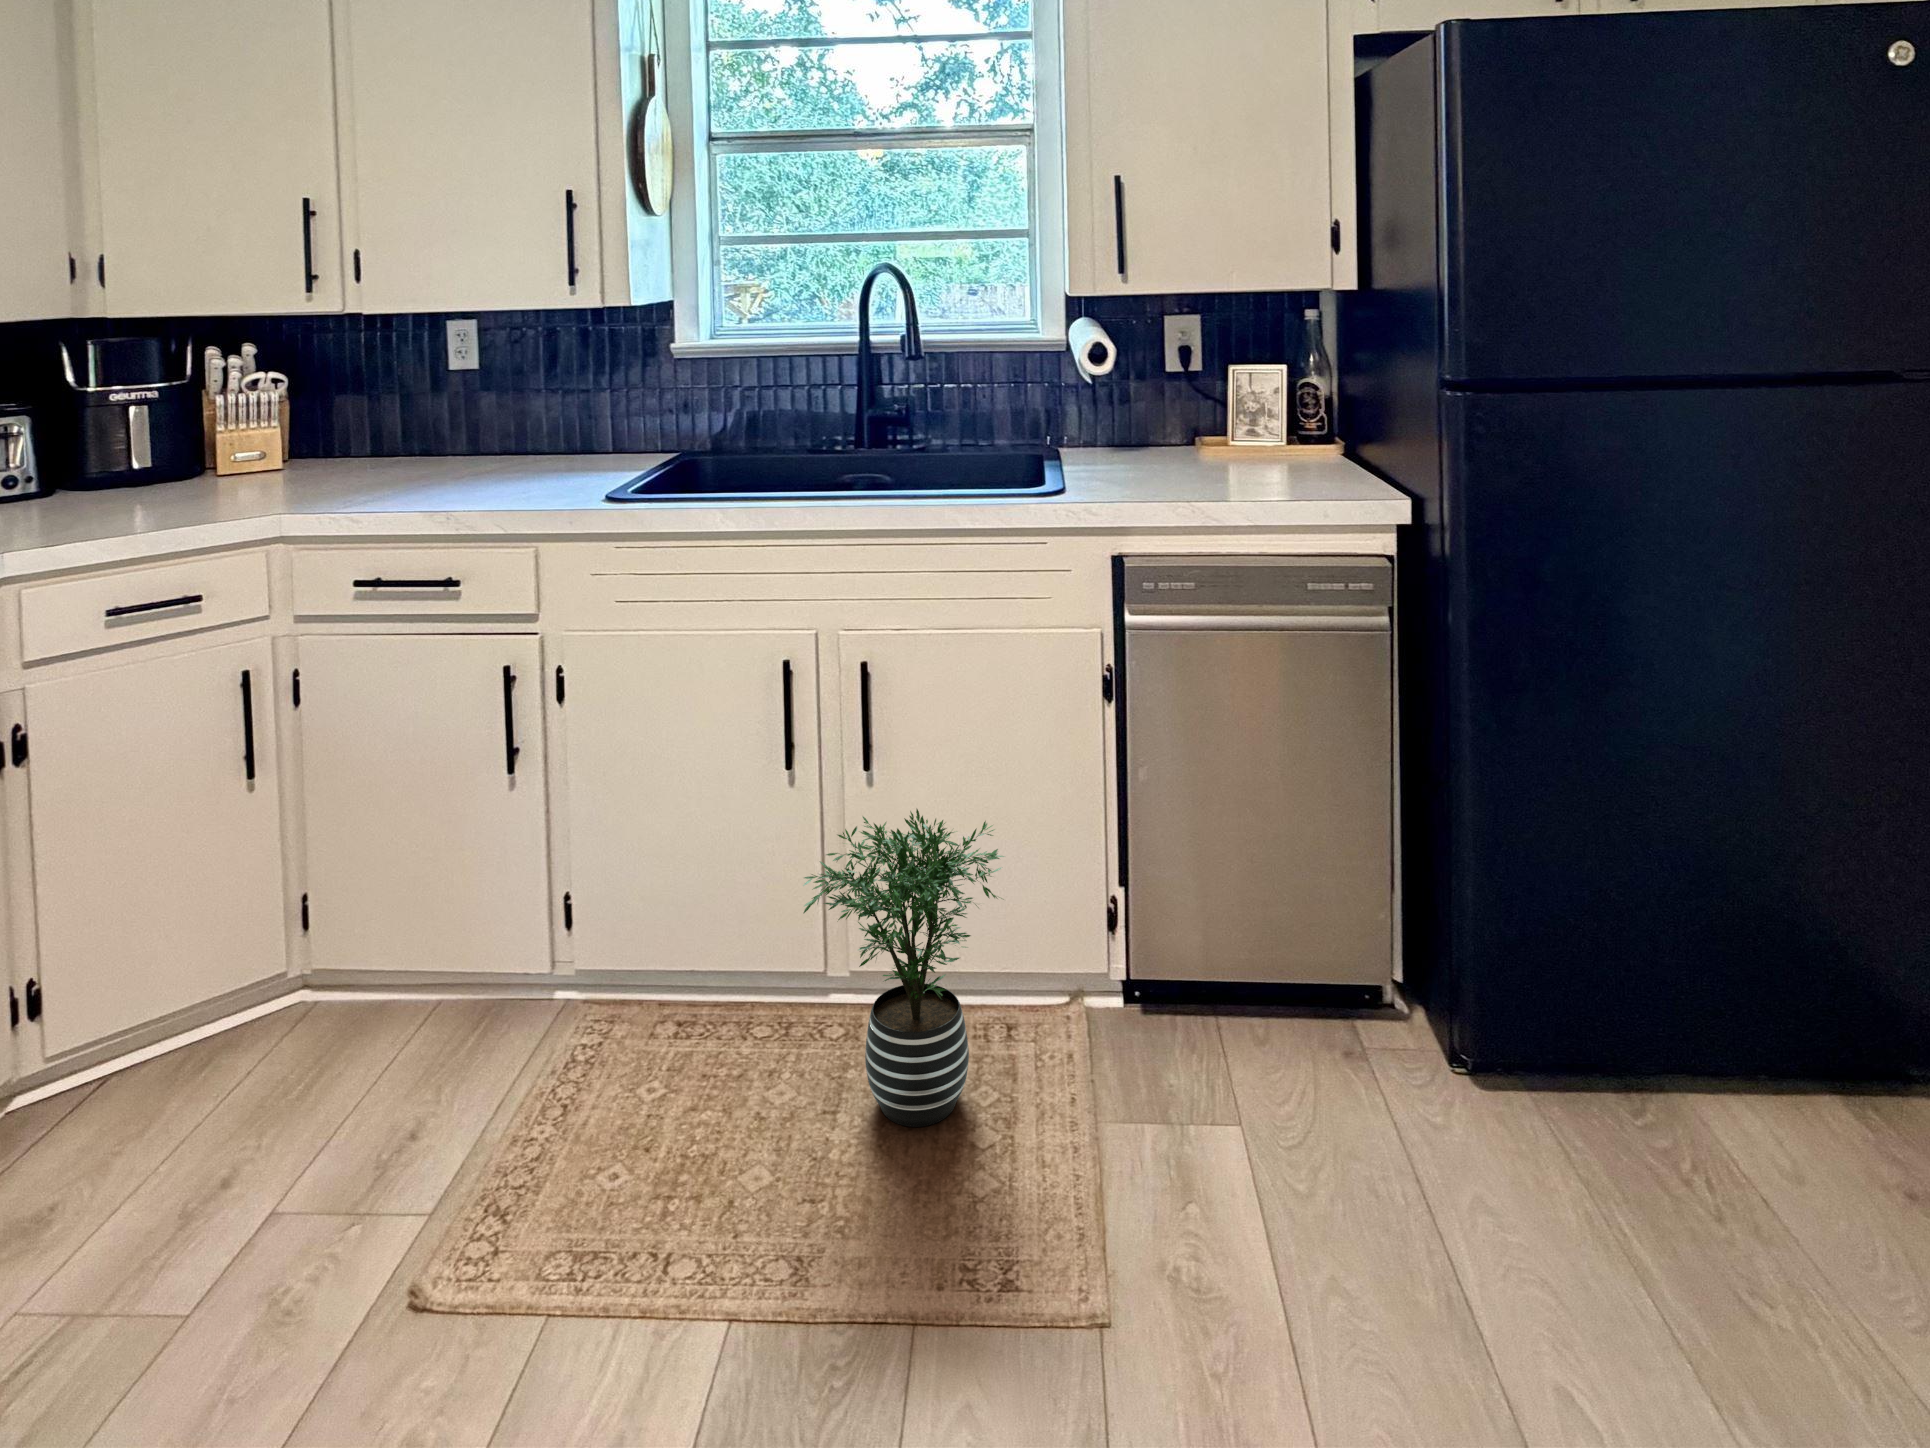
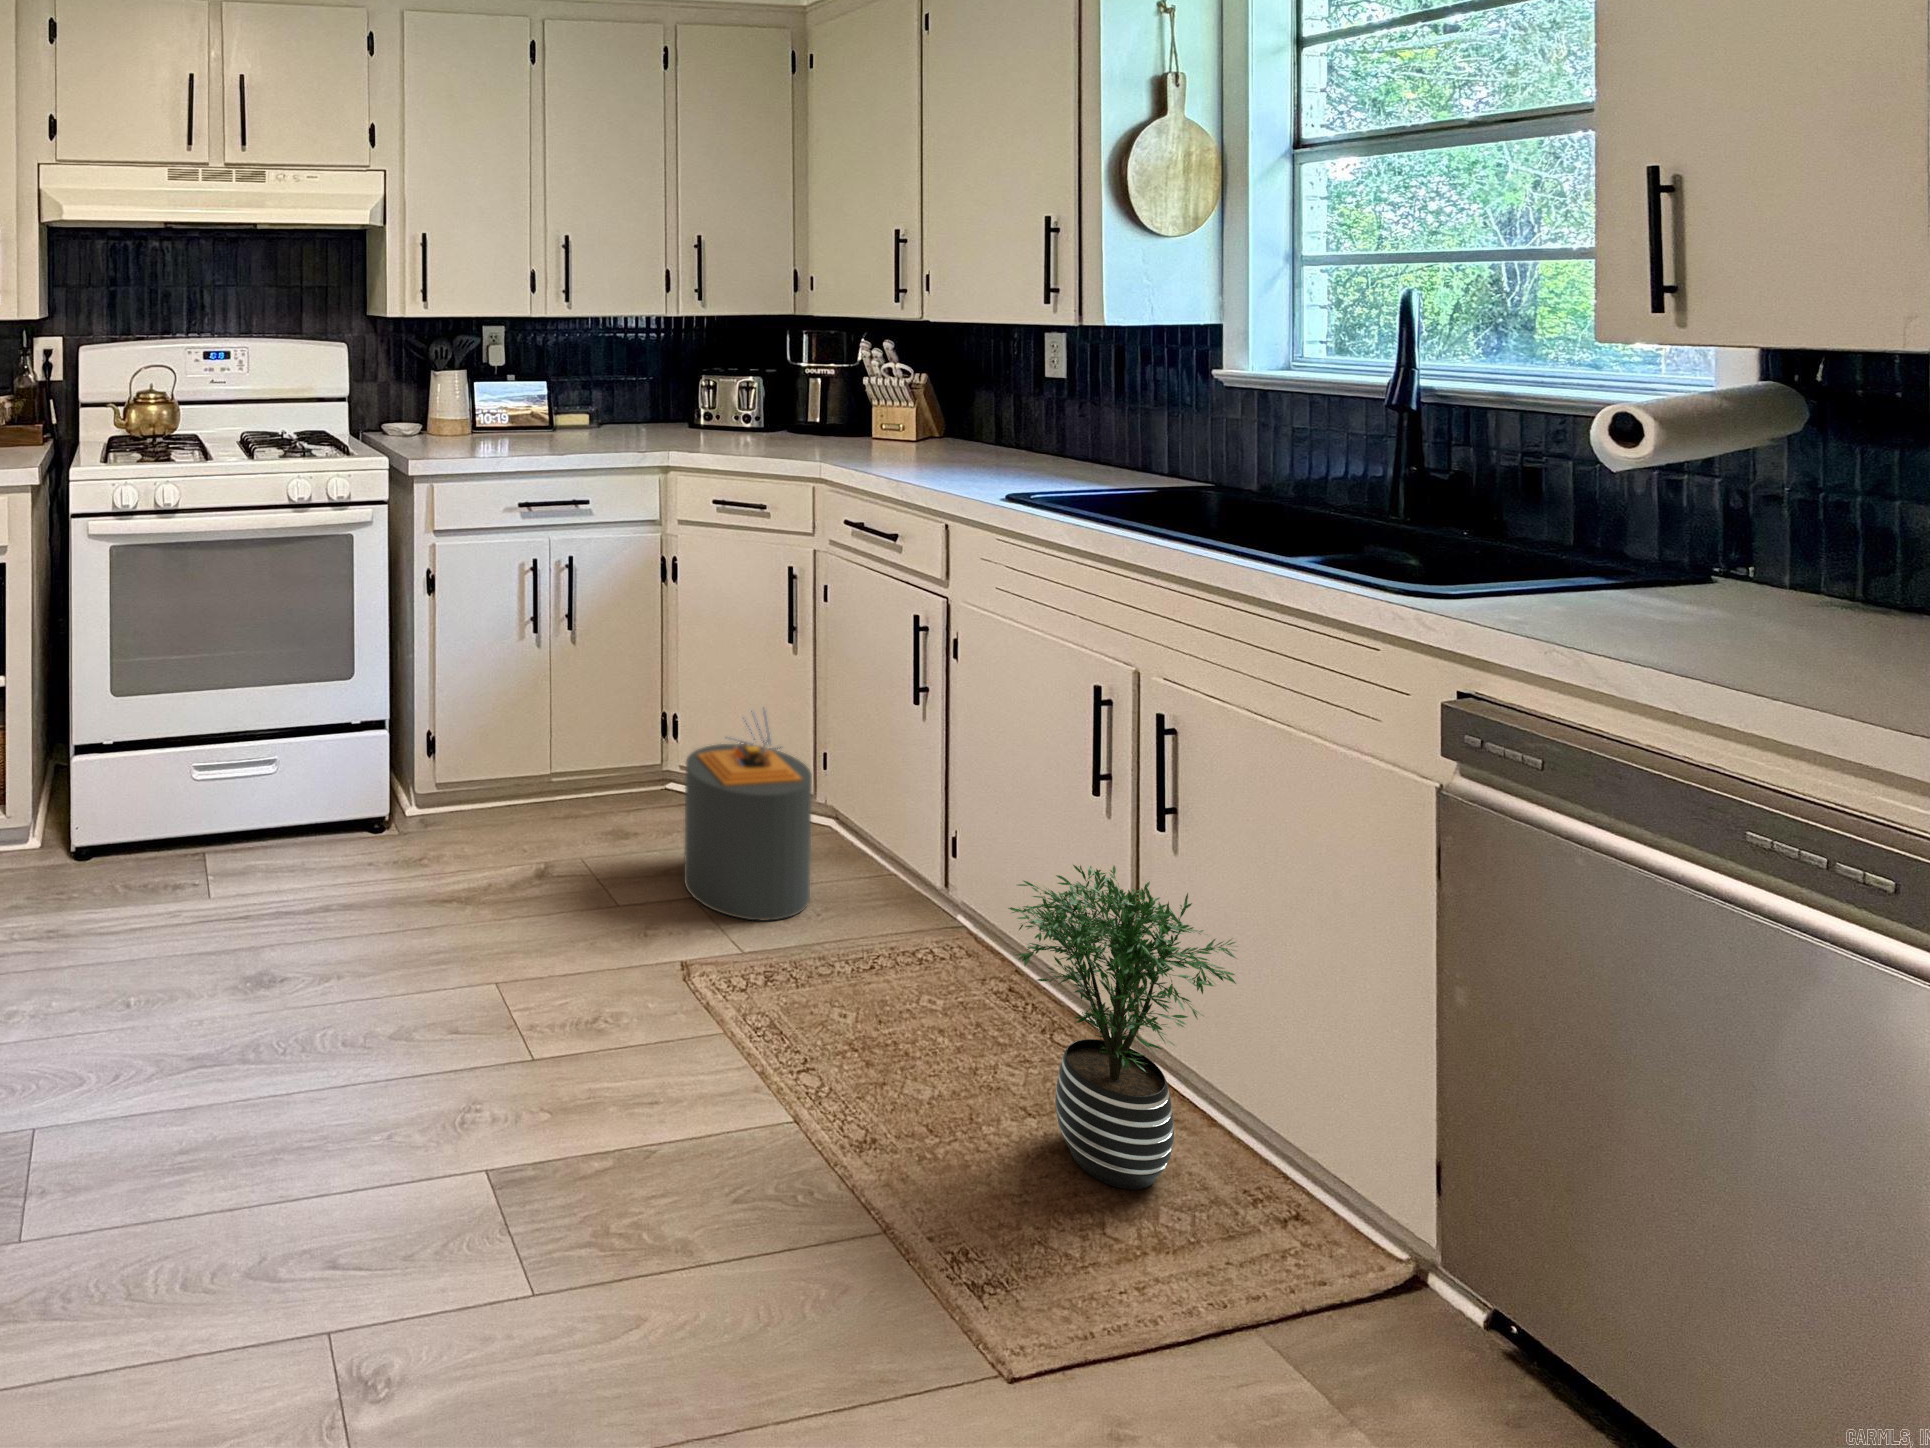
trash can: none [216,863,423,1206] -> present [684,708,812,920]

